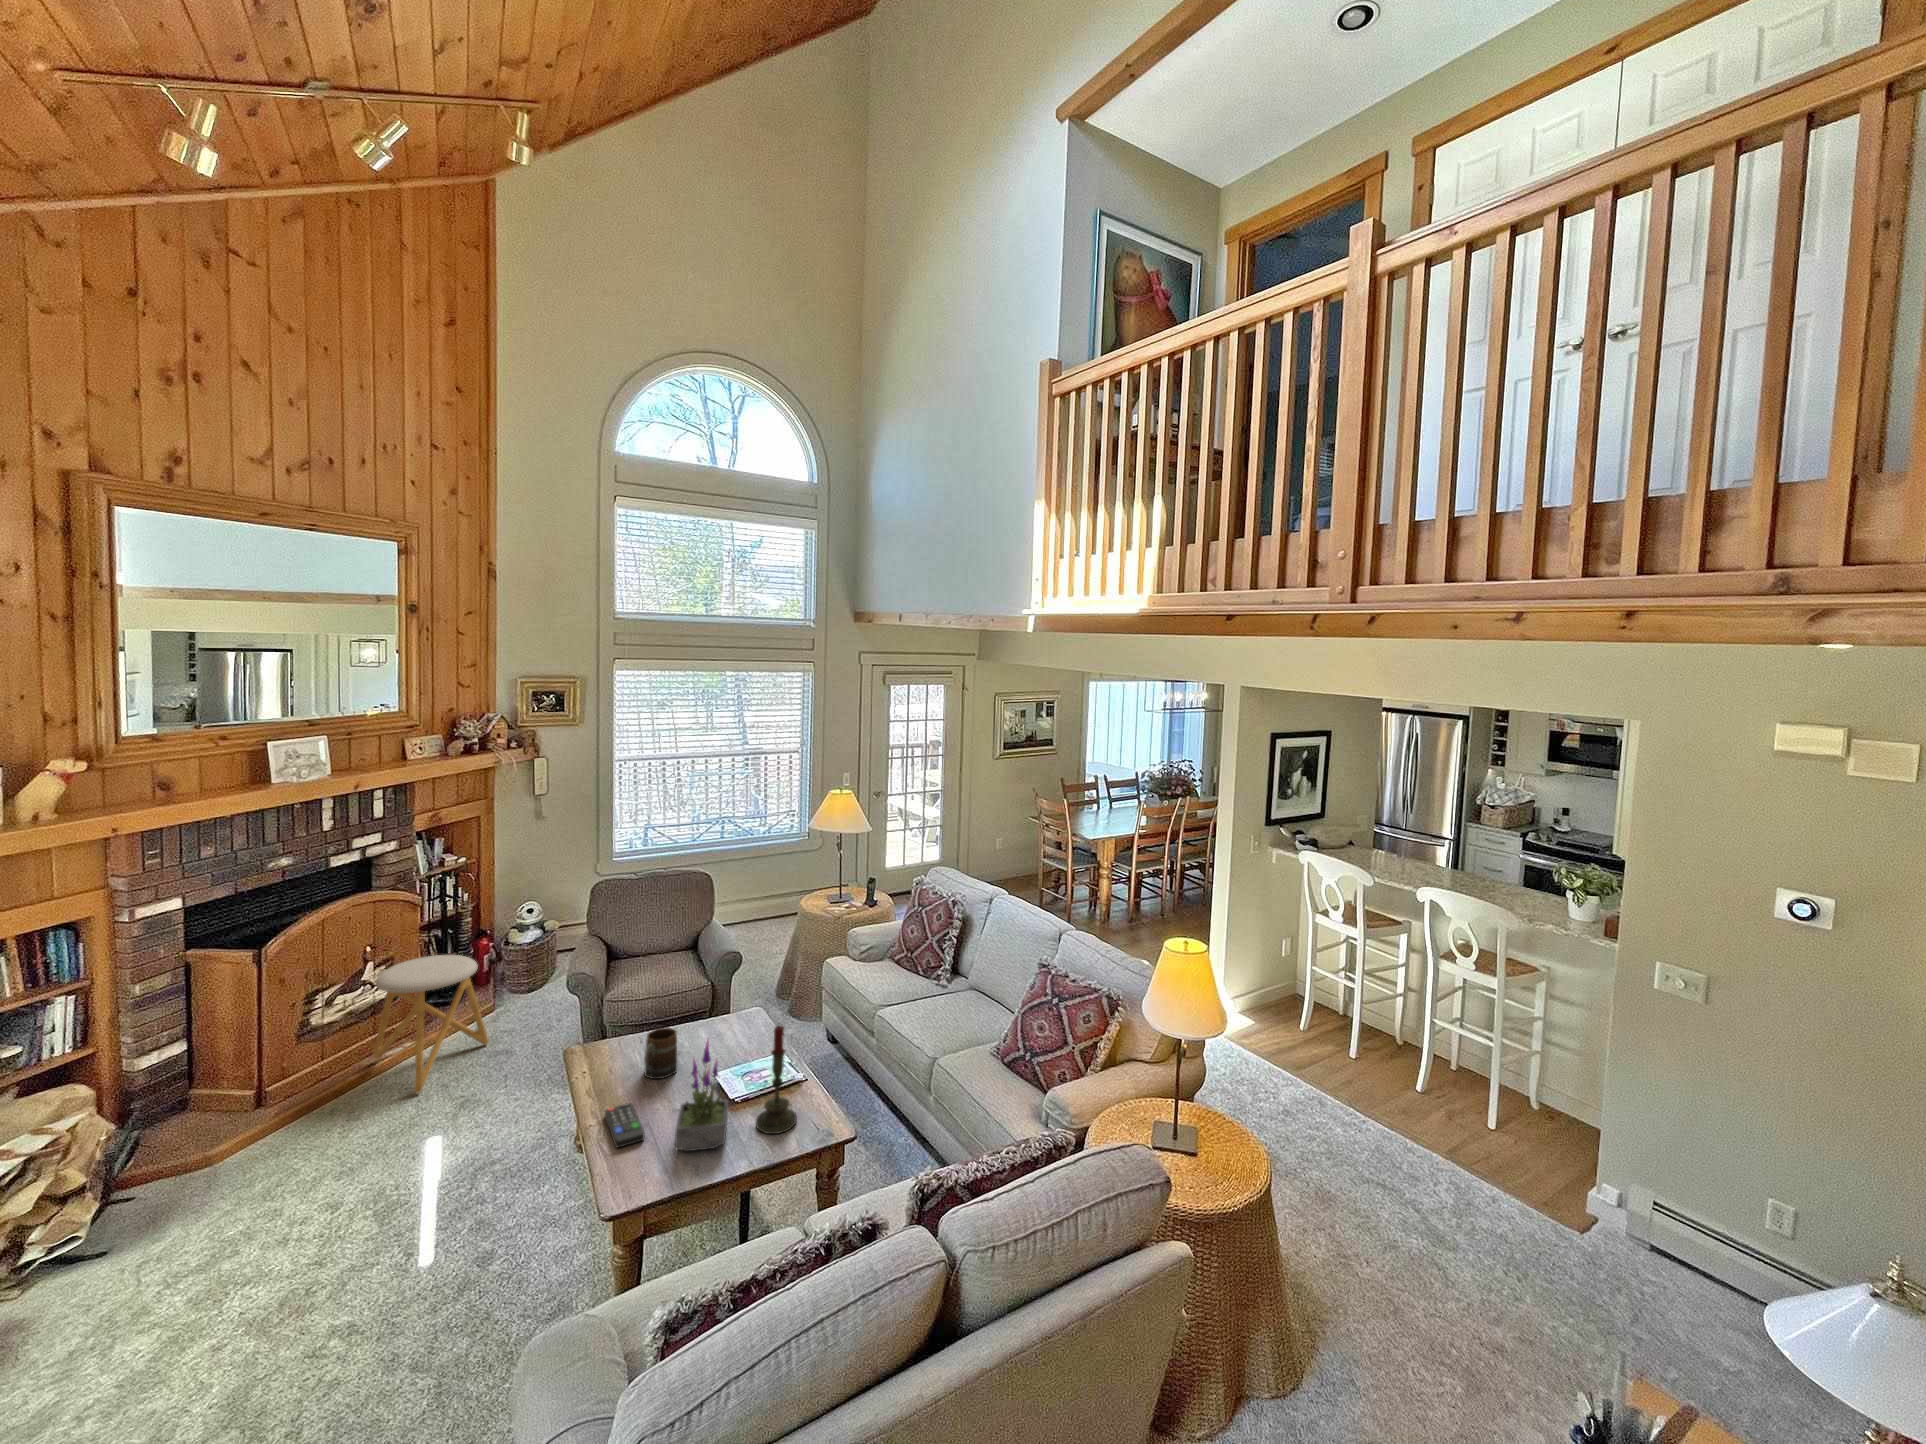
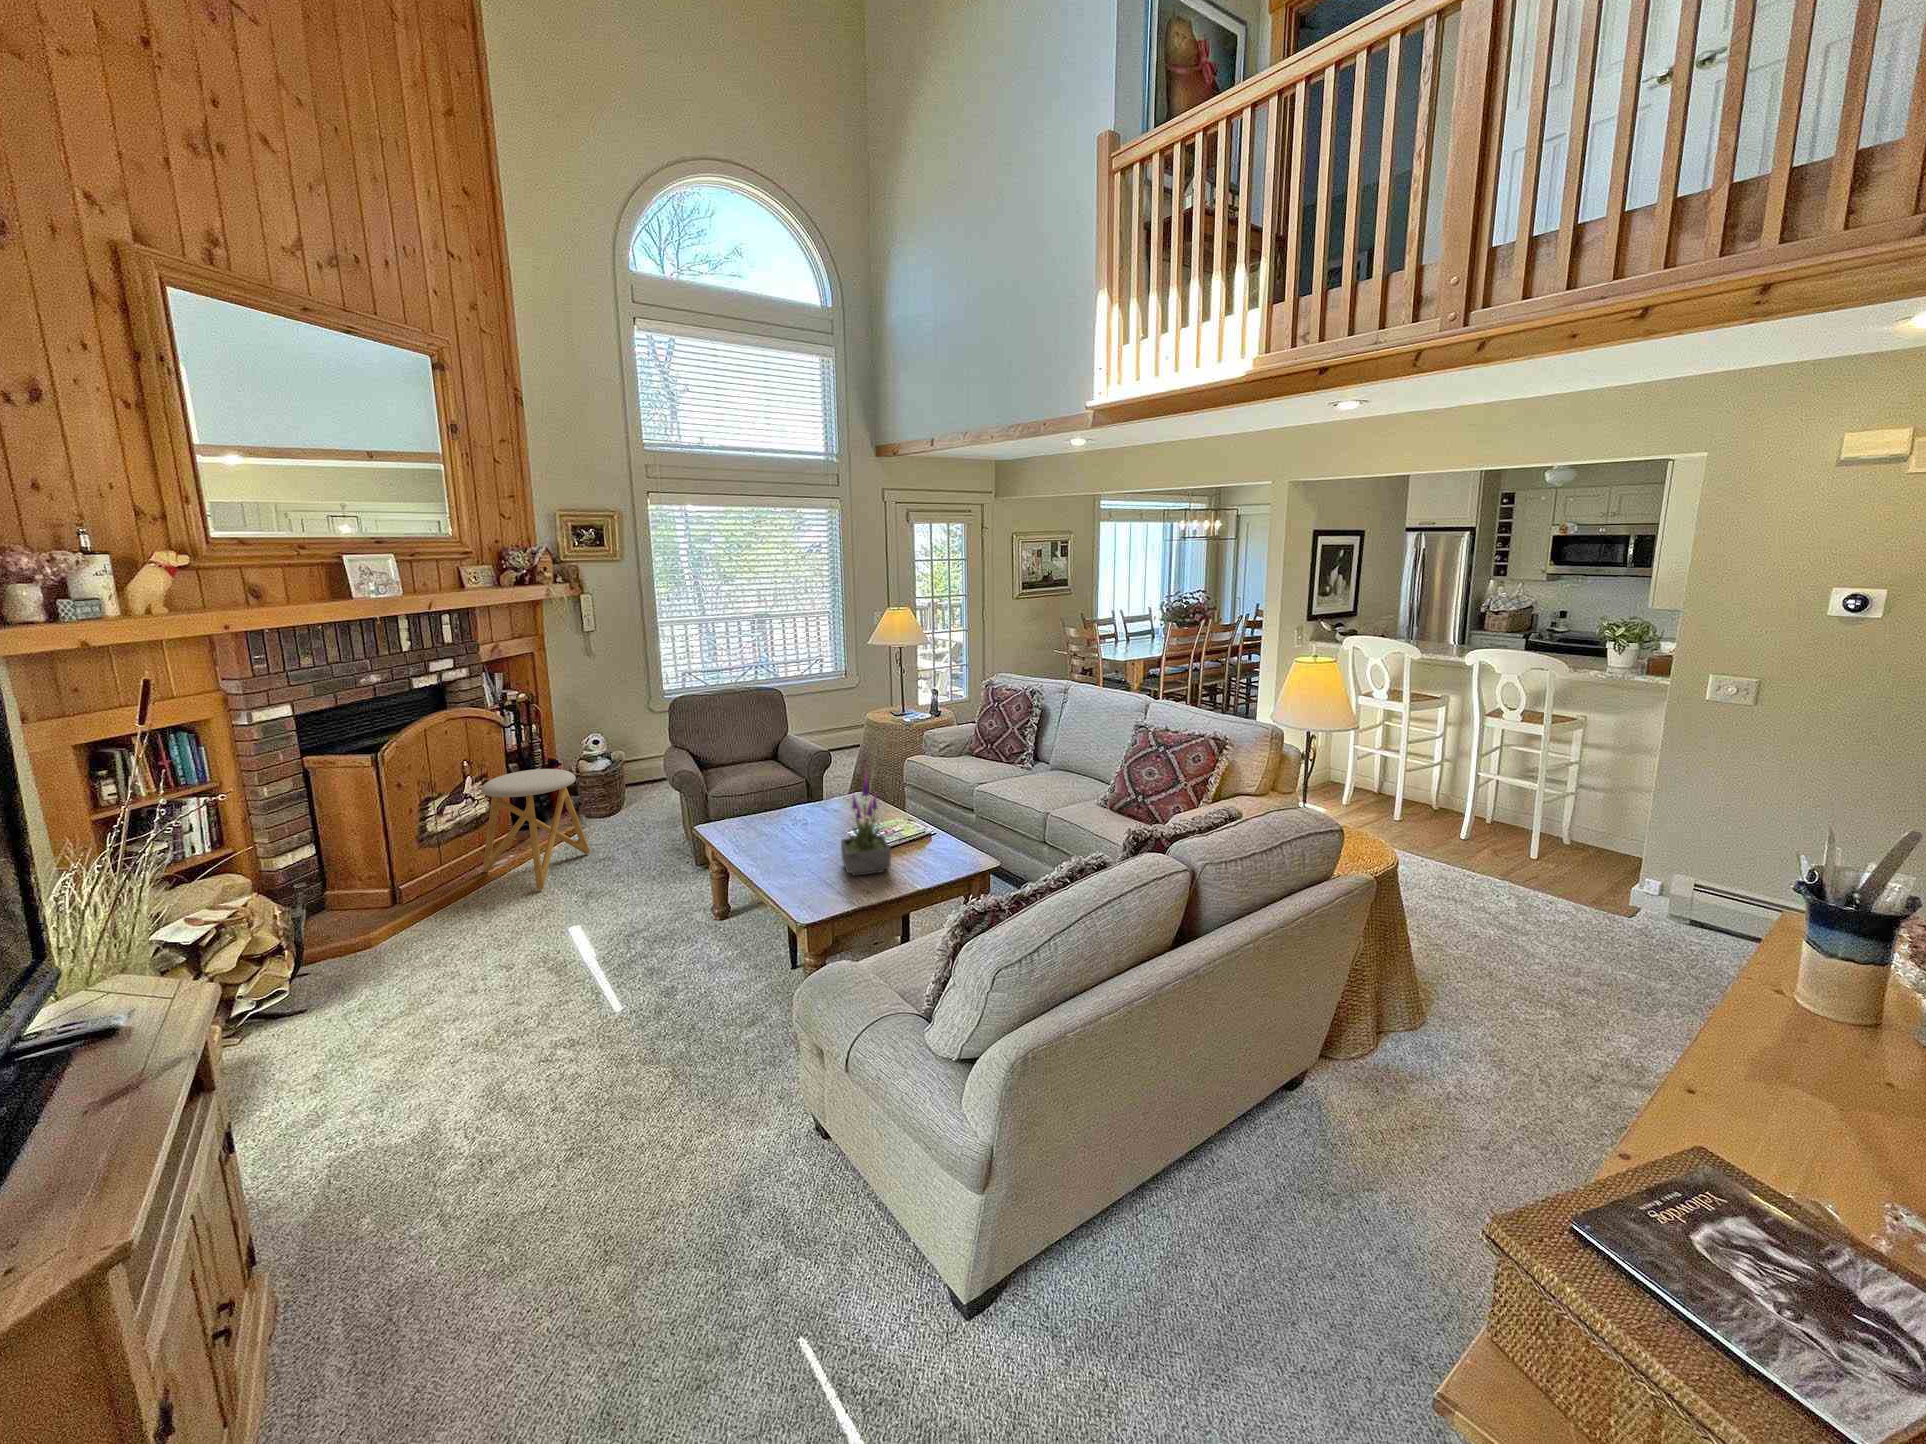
candle: present [756,1025,797,1134] -> none [910,762,947,861]
mug: present [644,1027,677,1079] -> none [784,790,815,834]
remote control: present [605,1103,644,1148] -> none [765,848,812,877]

